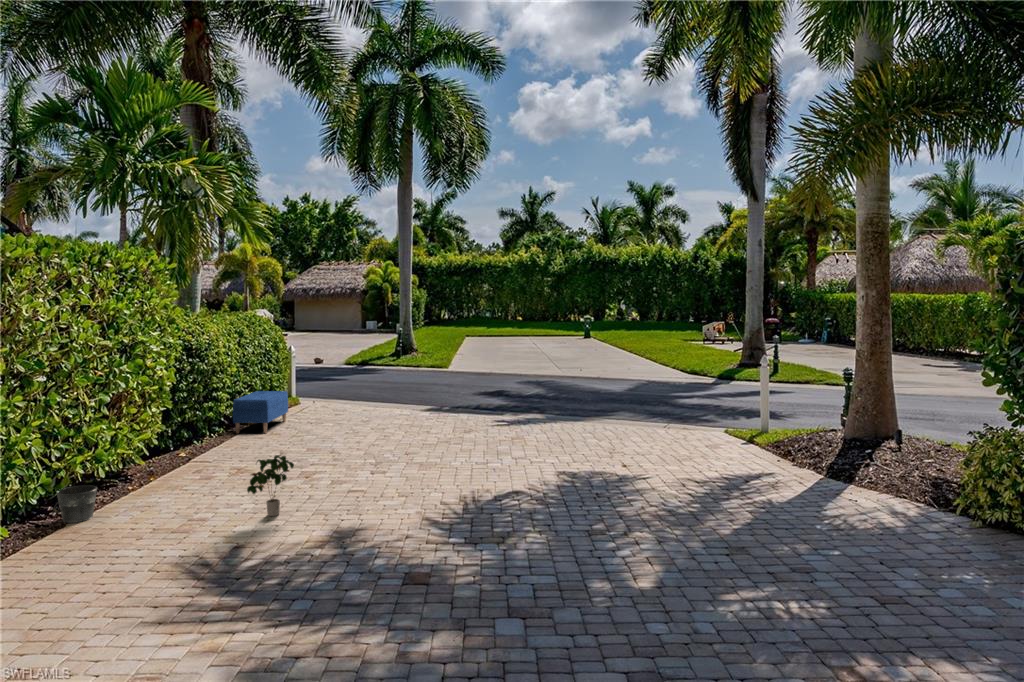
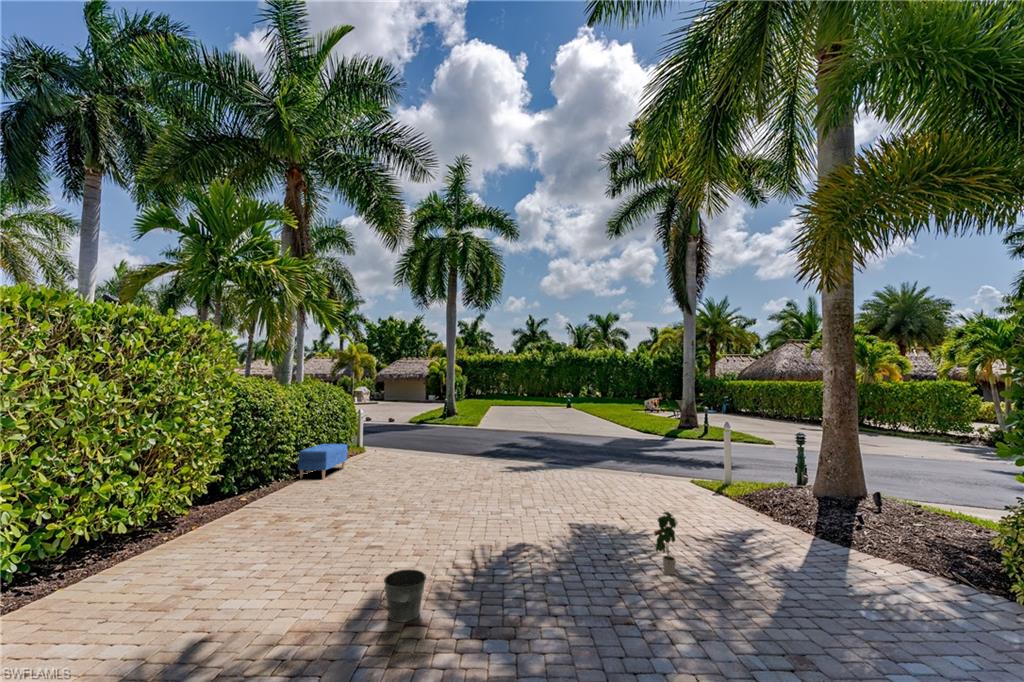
potted plant: present [247,455,294,516] -> present [654,512,678,575]
bucket: present [53,485,97,523] -> present [380,569,426,622]

